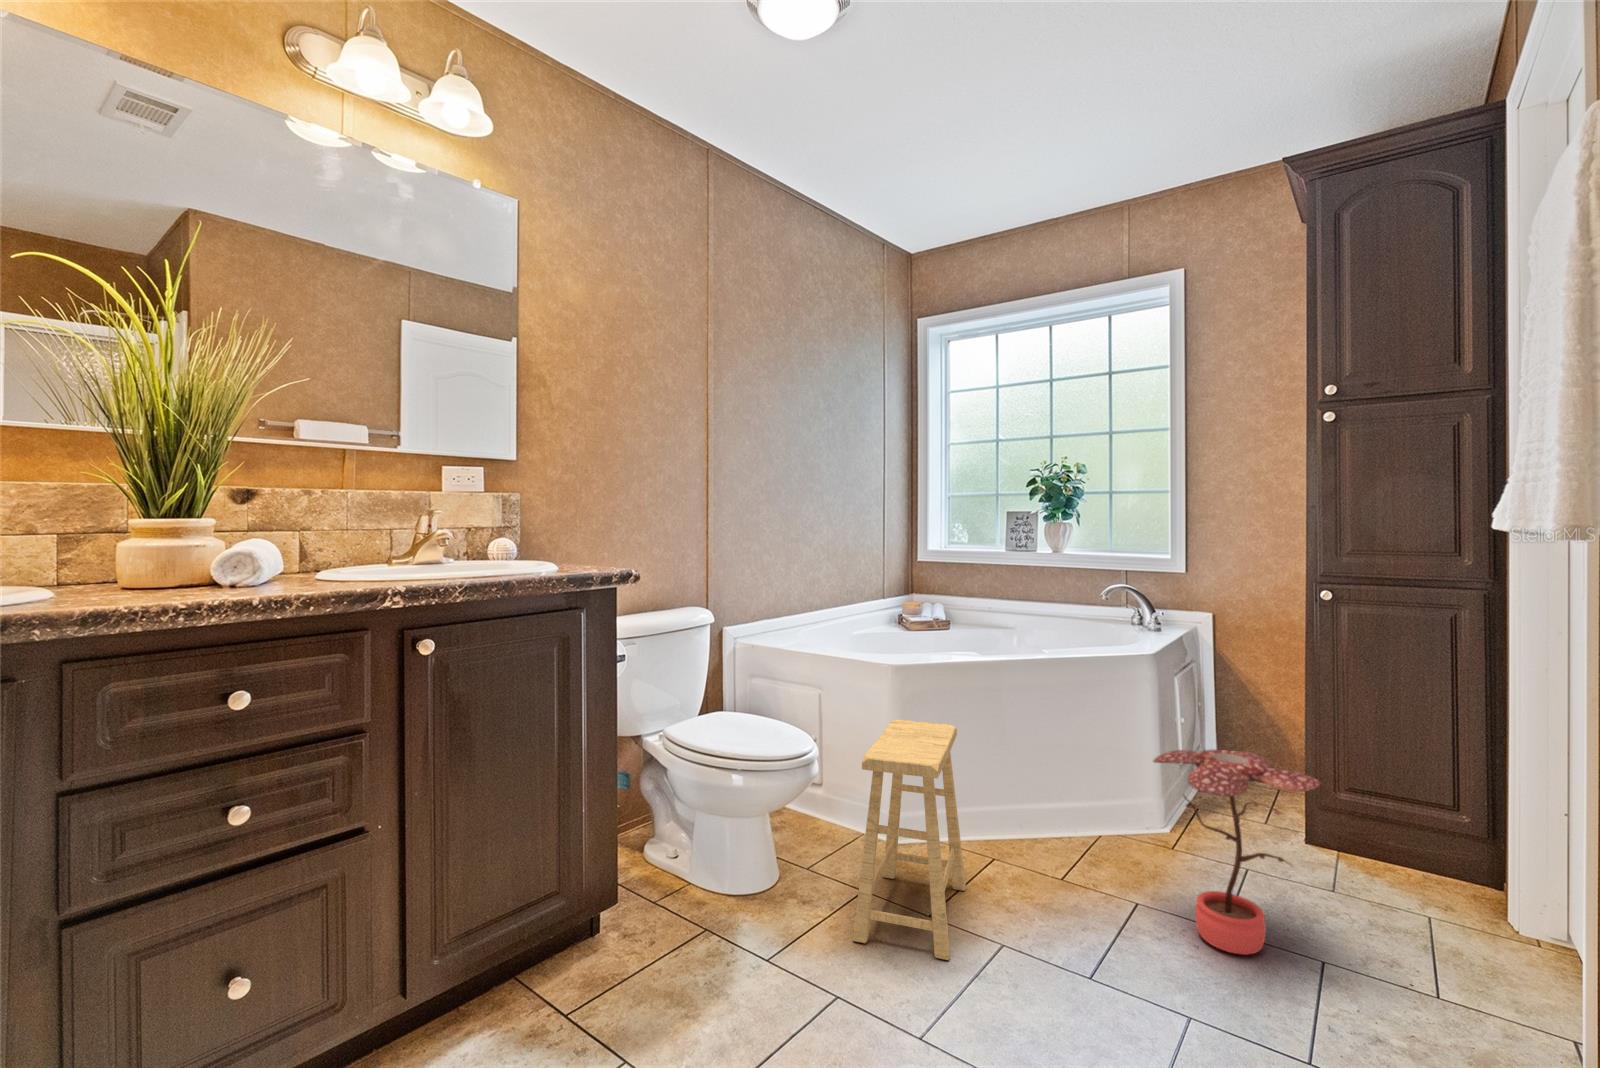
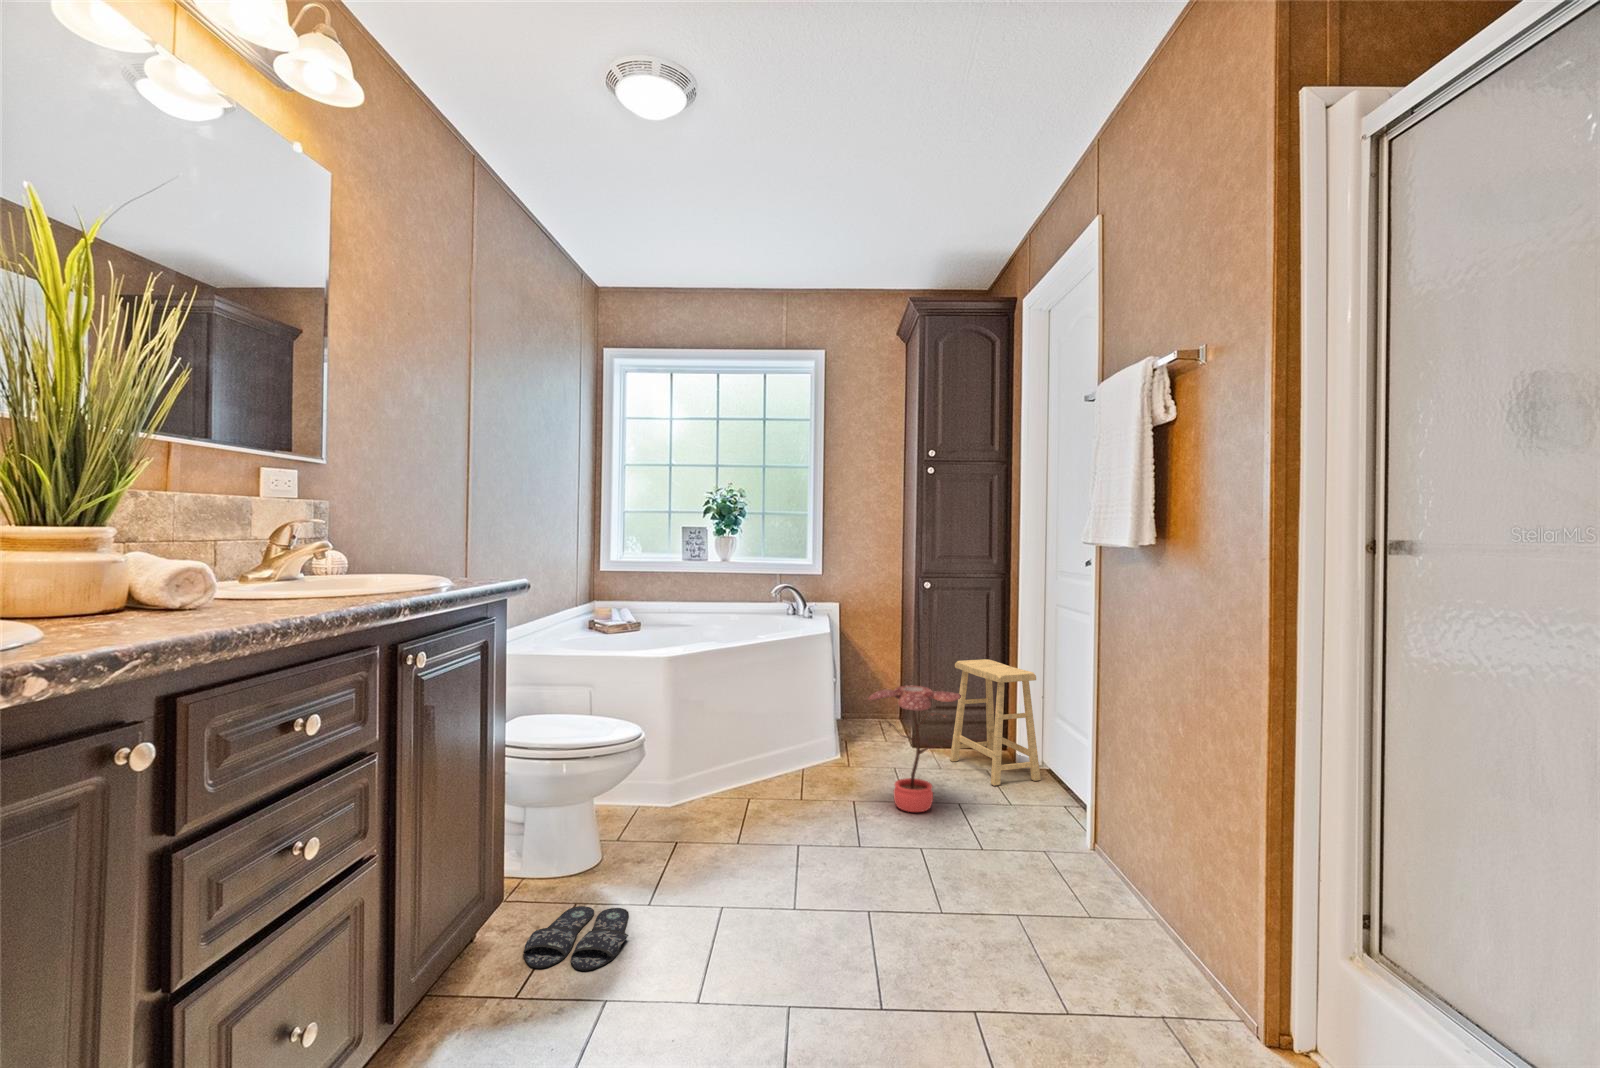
footstool: present [853,719,966,960] -> present [950,659,1041,786]
slippers: none [608,929,741,1013] -> present [524,906,629,971]

